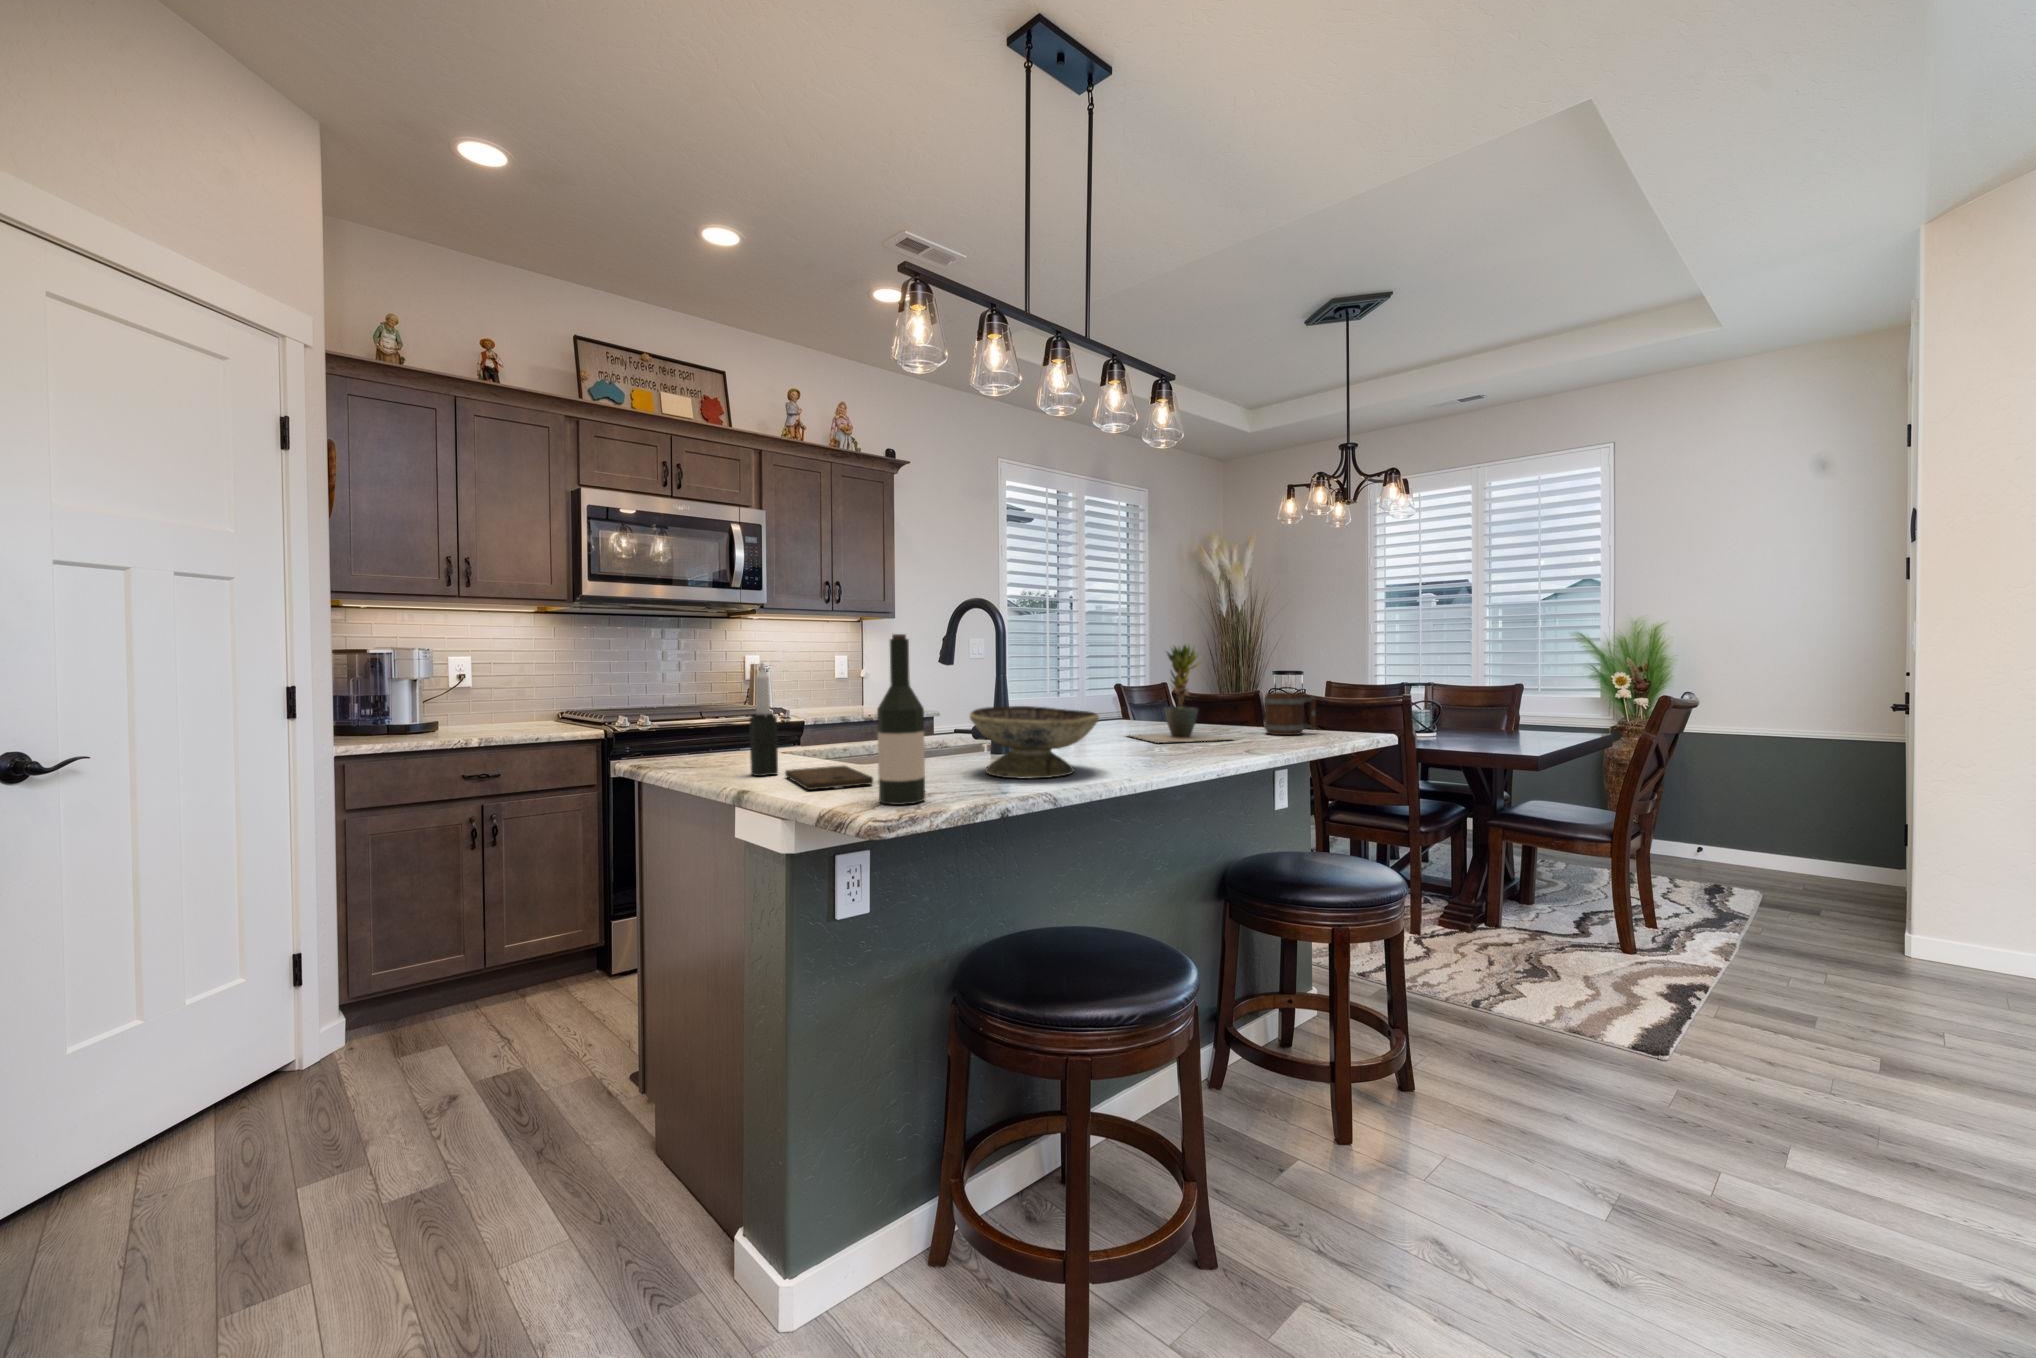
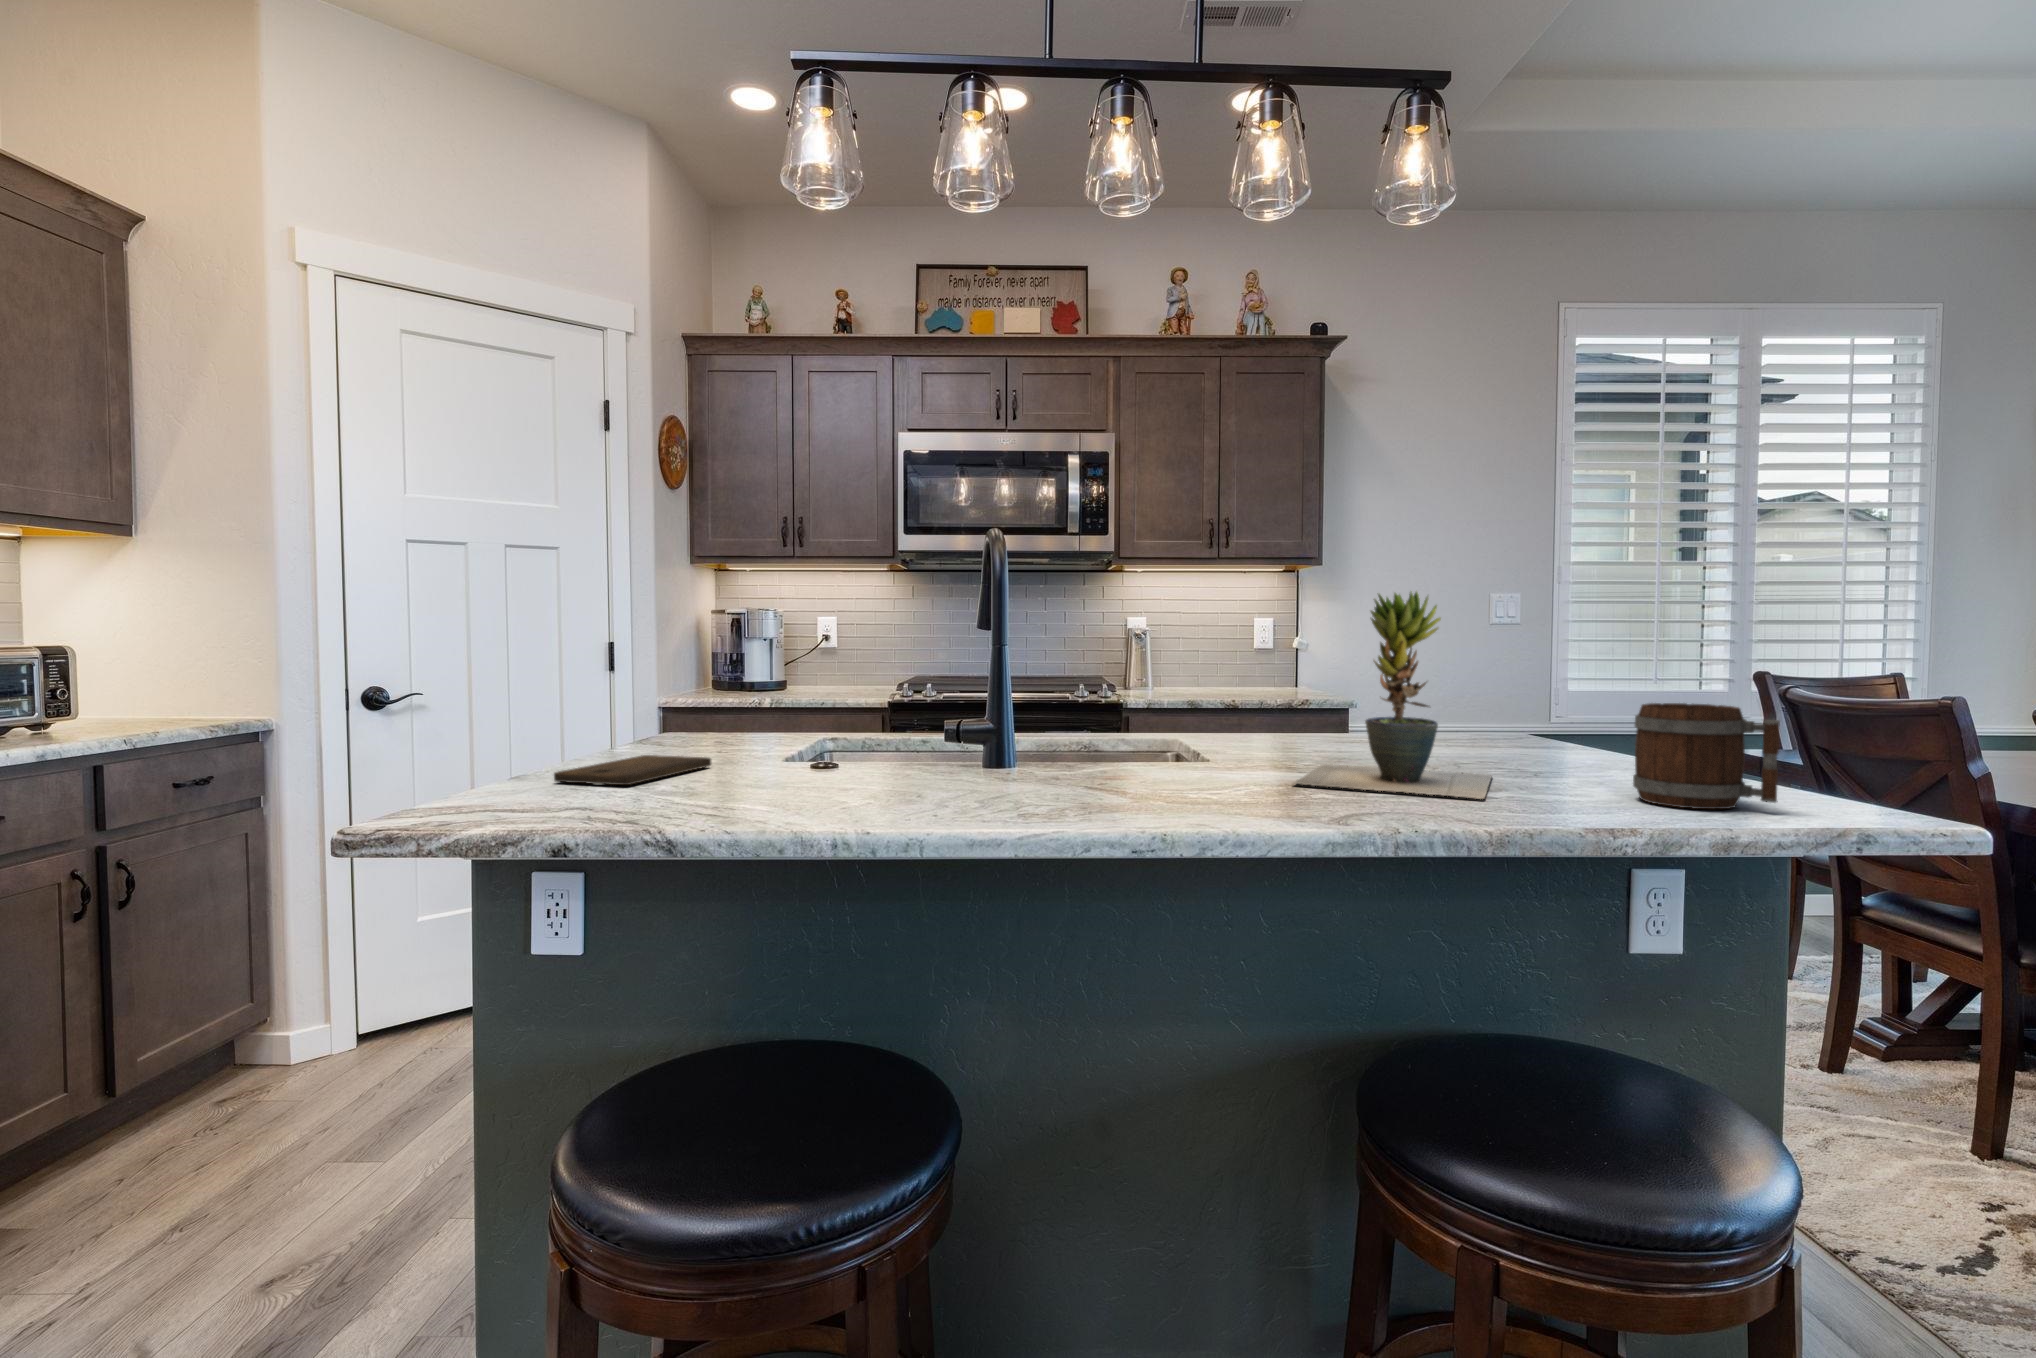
wine bottle: present [877,634,925,805] -> none [477,574,551,817]
candle: present [750,663,778,776] -> none [633,617,671,760]
decorative bowl: present [970,706,1099,779] -> none [738,691,954,813]

